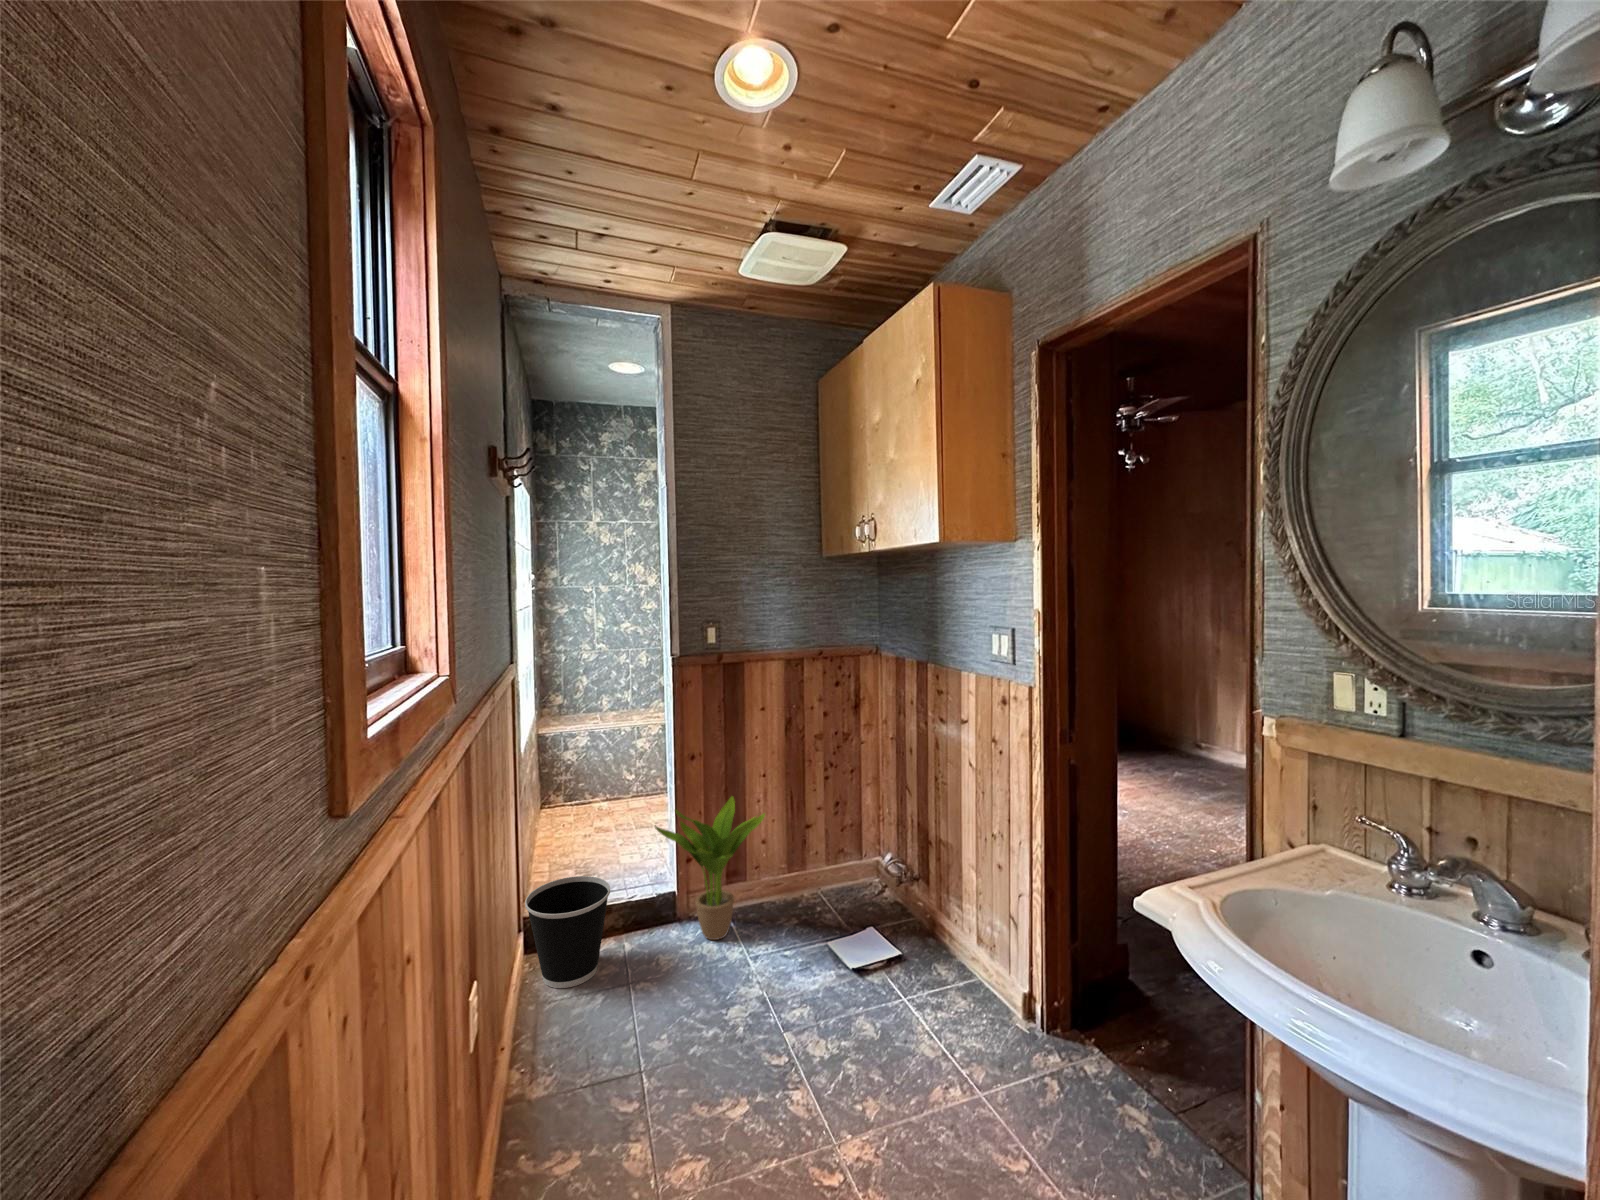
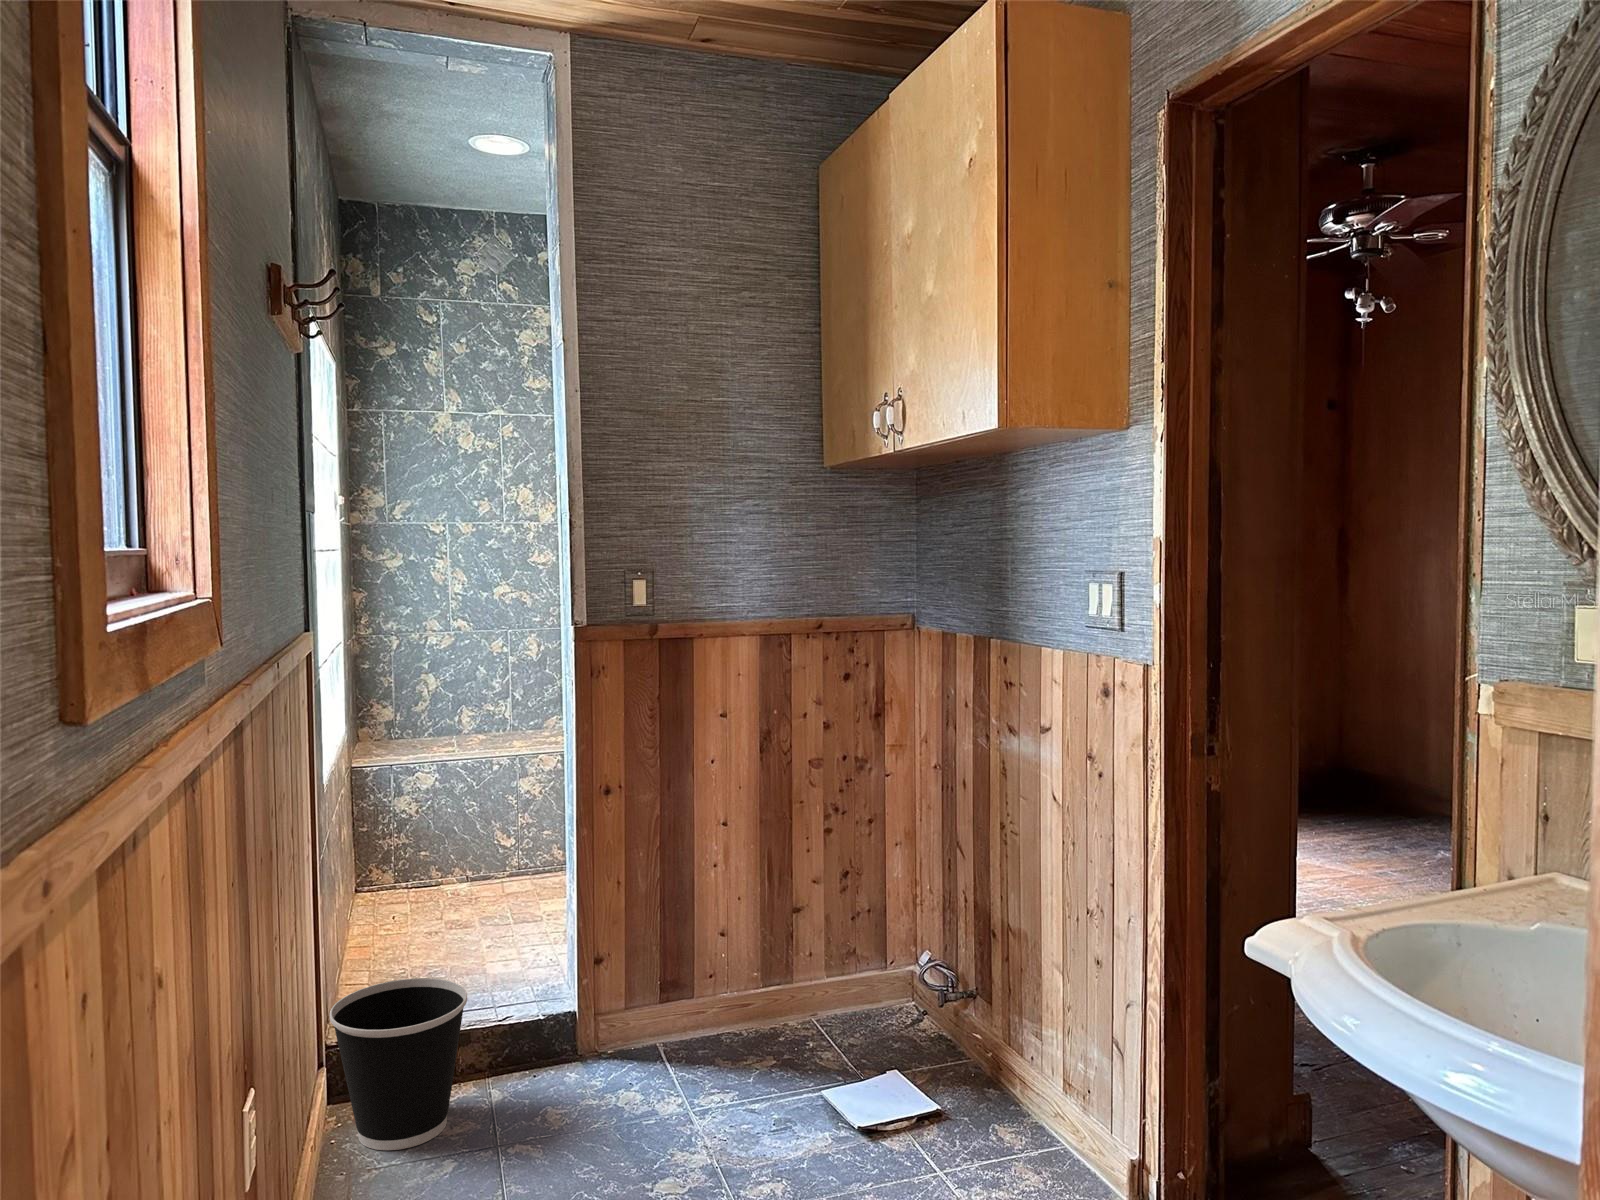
potted plant: present [655,796,765,940] -> none [539,857,723,1085]

